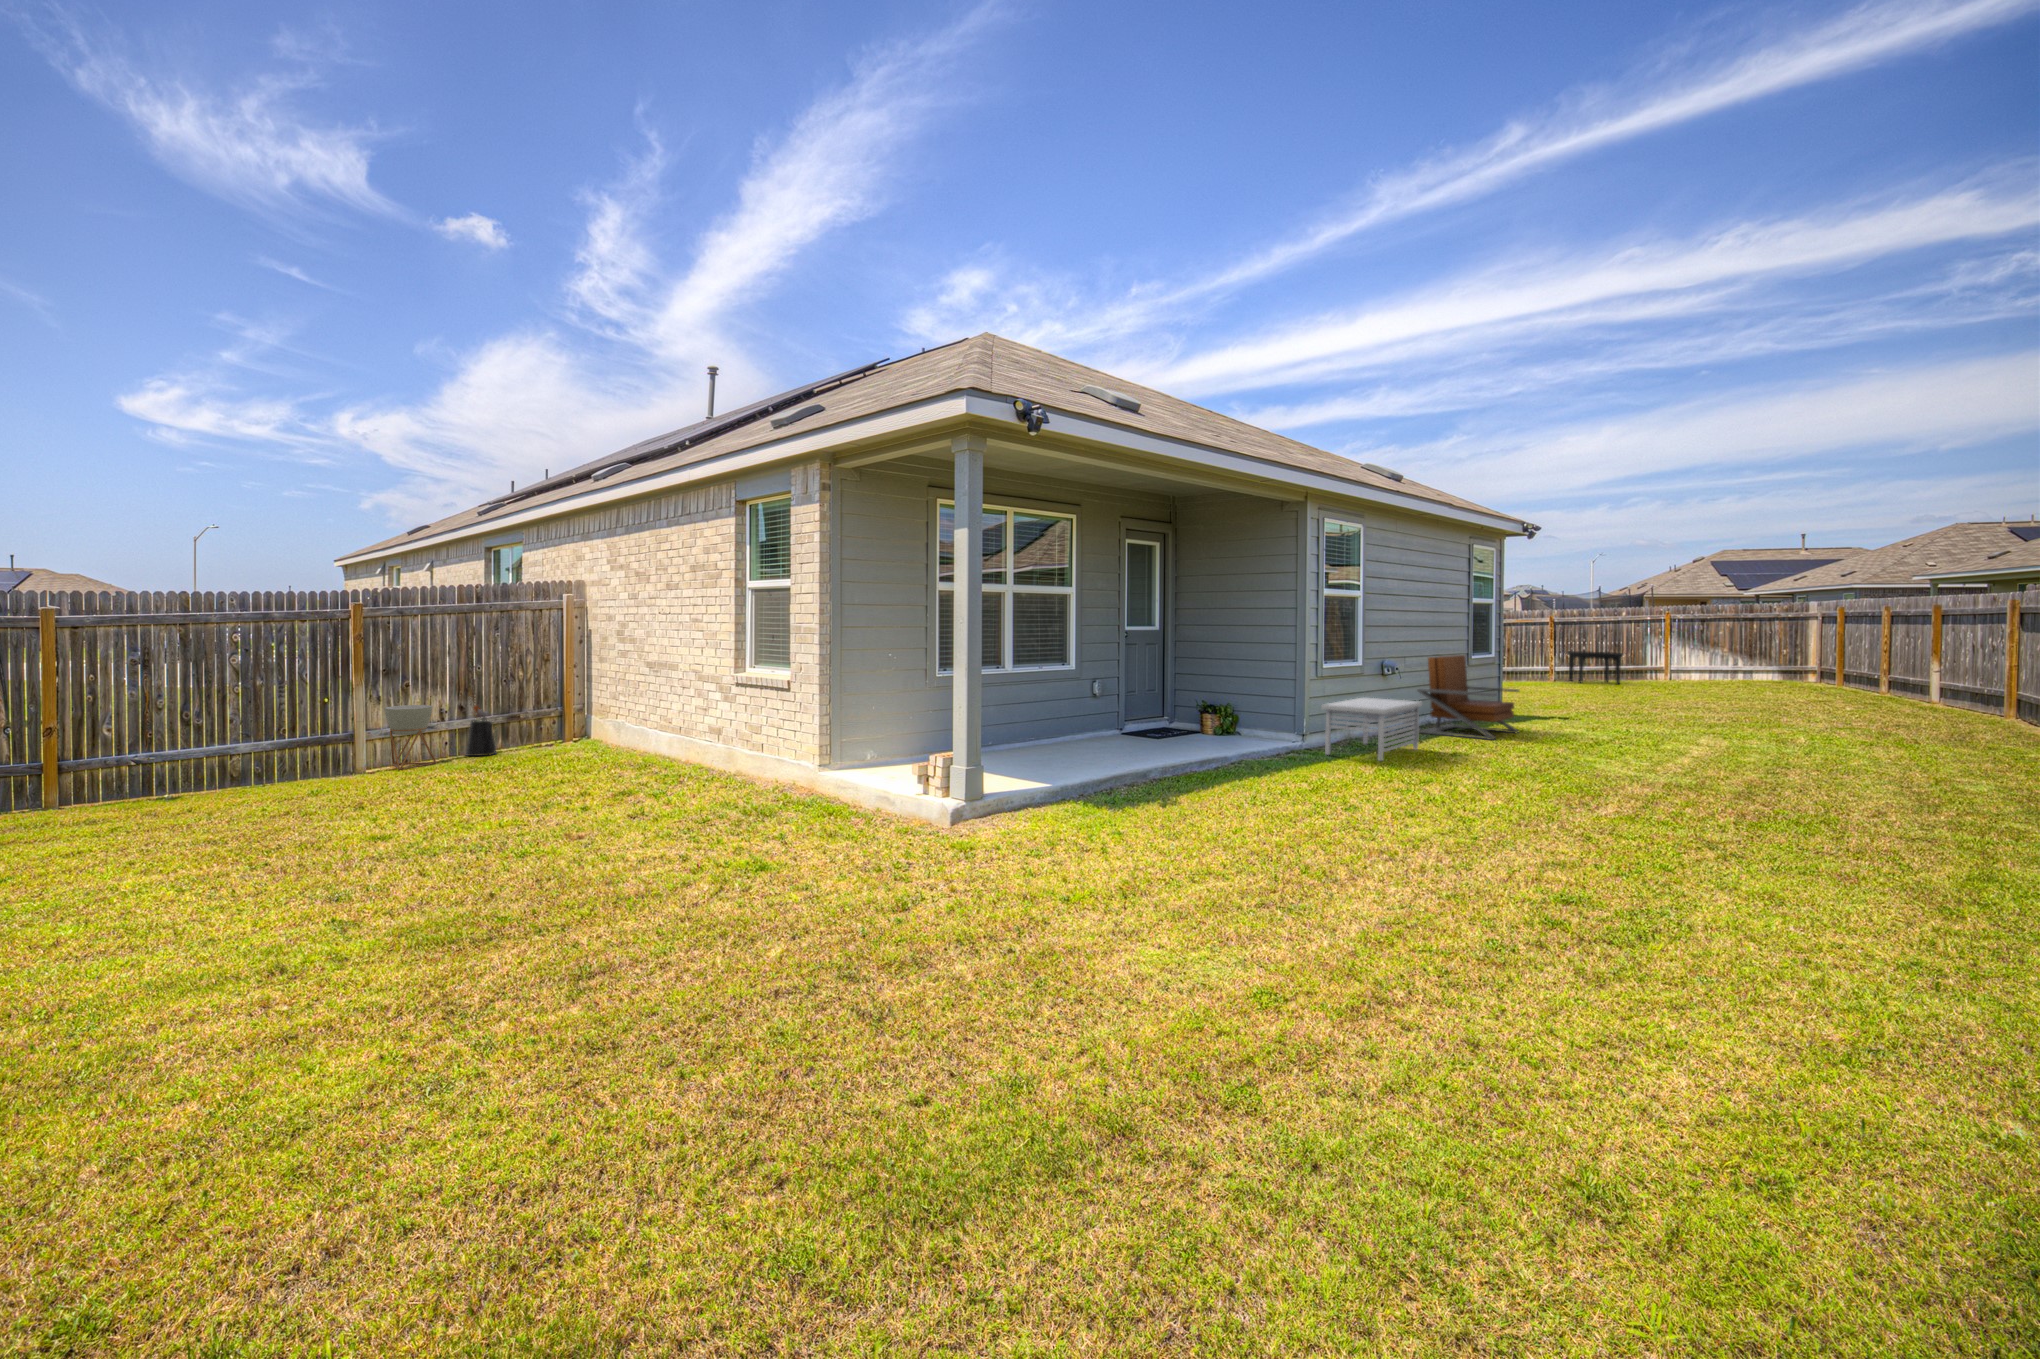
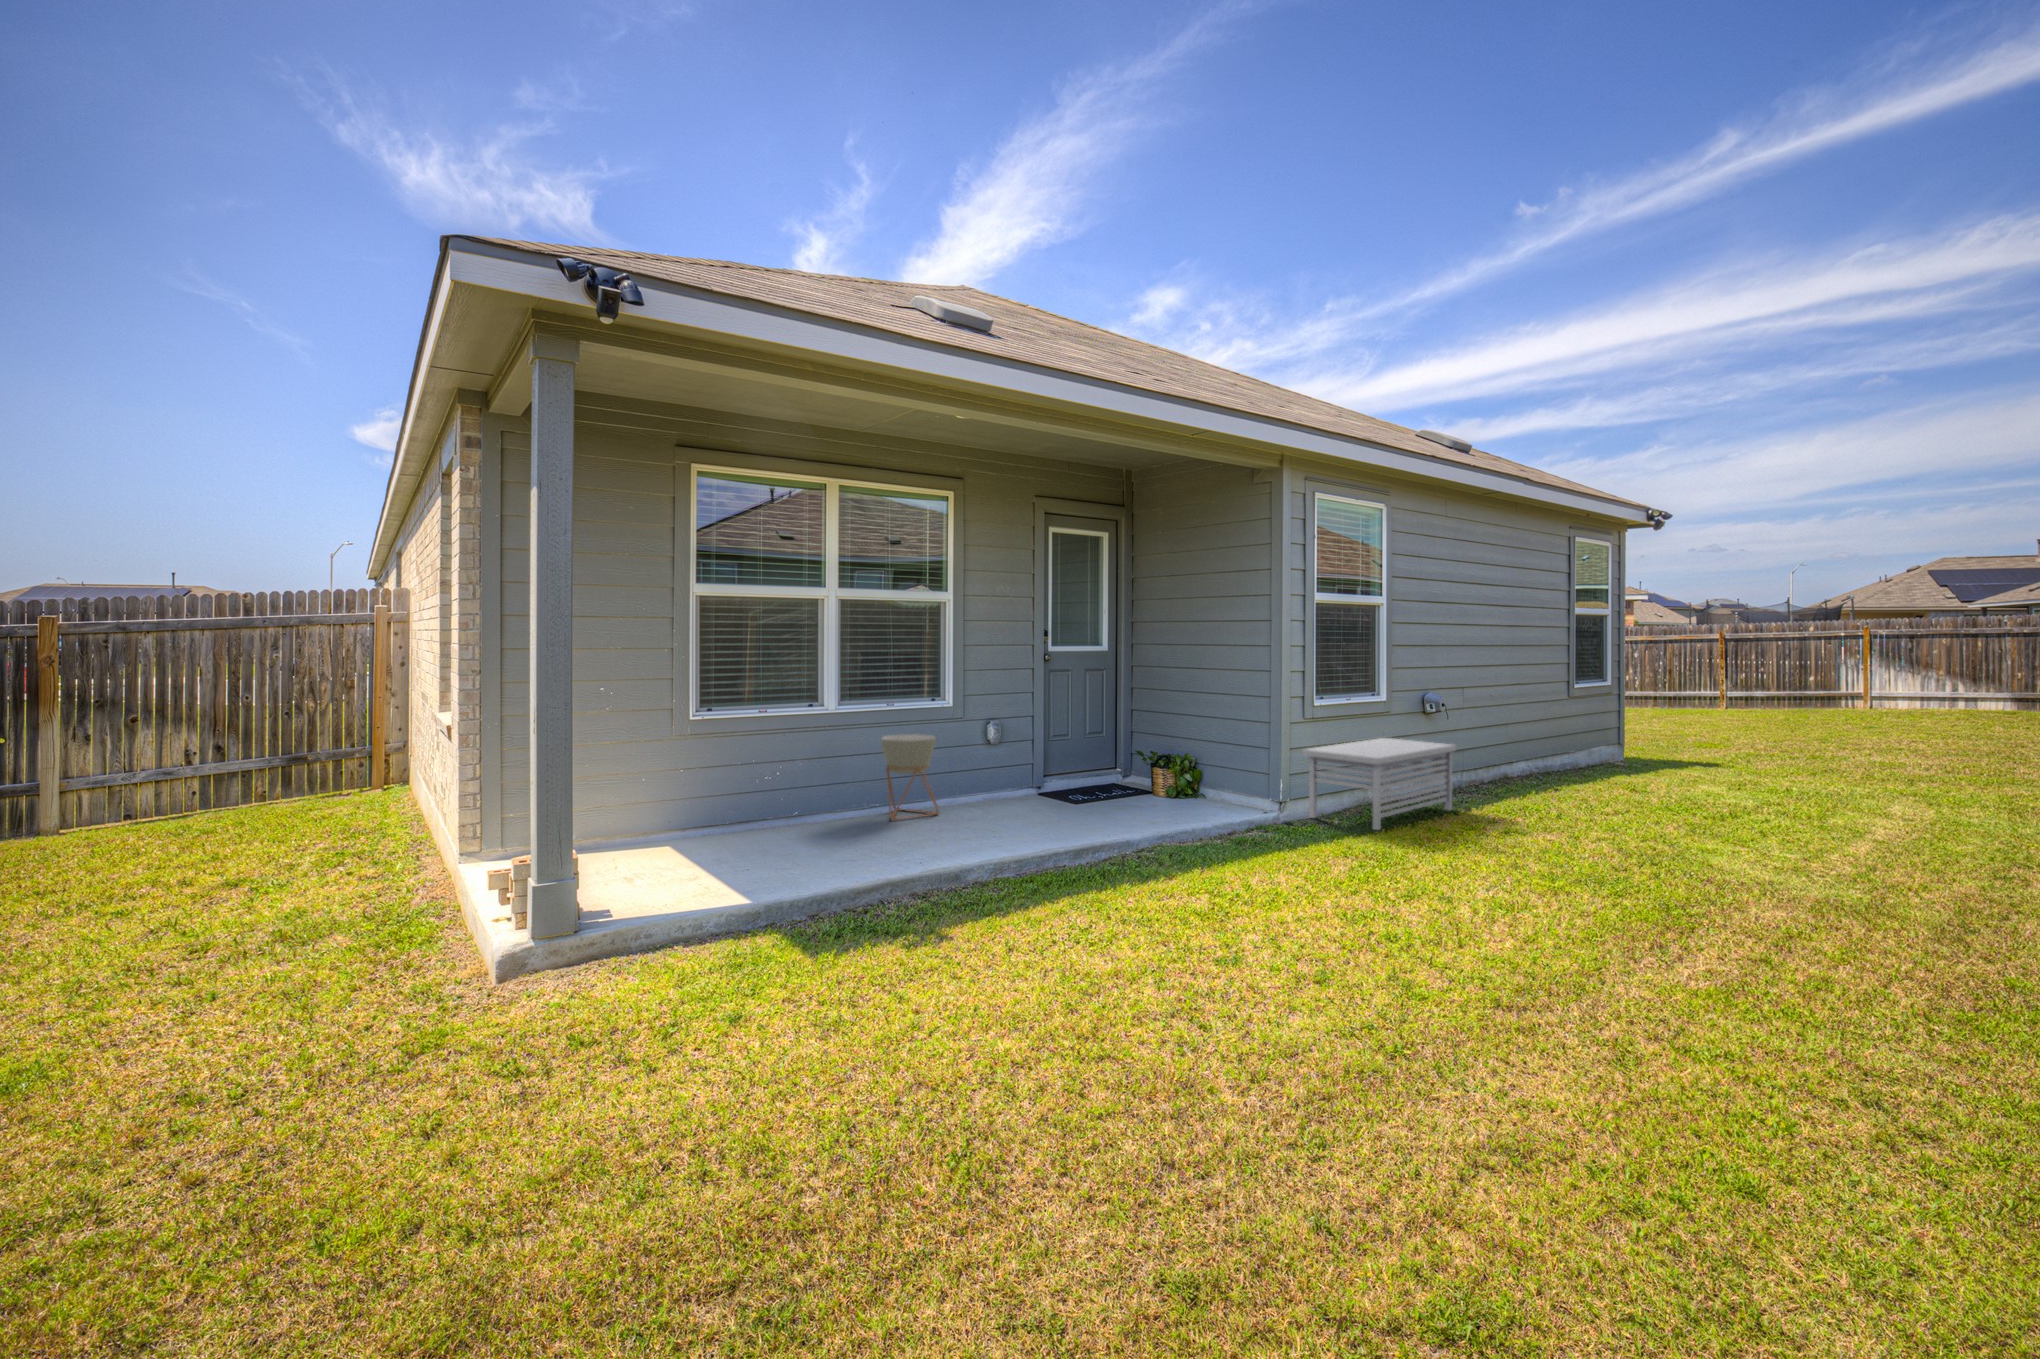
round table: present [1564,651,1624,684] -> none [1732,674,1811,714]
lounge chair: present [1417,655,1519,740] -> none [1476,680,1620,795]
planter: present [385,705,436,770] -> present [881,734,939,820]
watering can: present [466,706,496,756] -> none [224,744,272,808]

